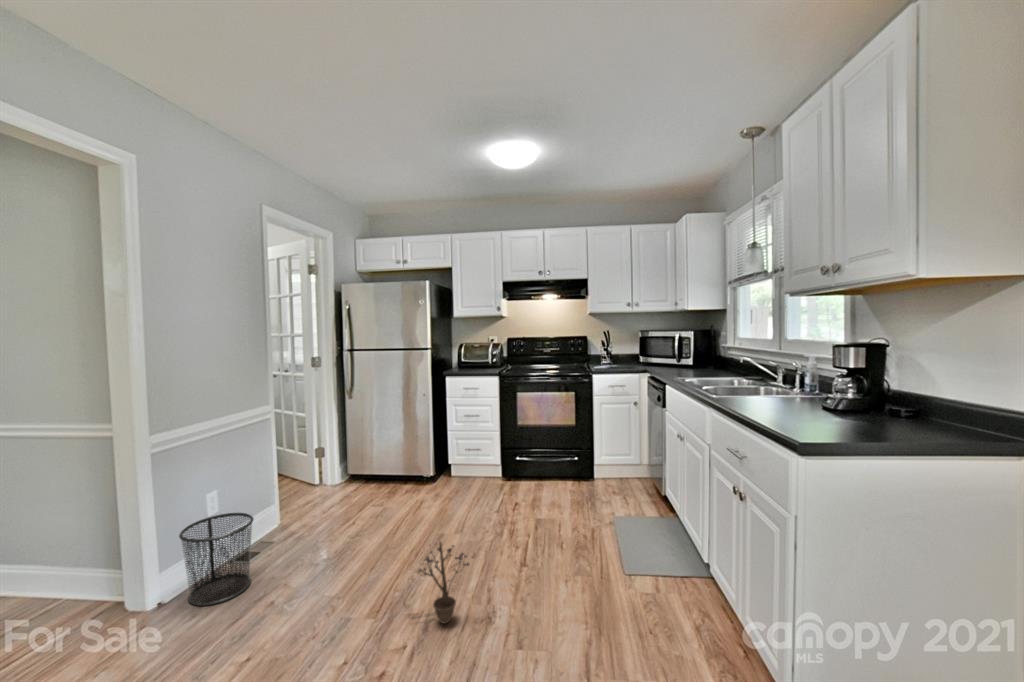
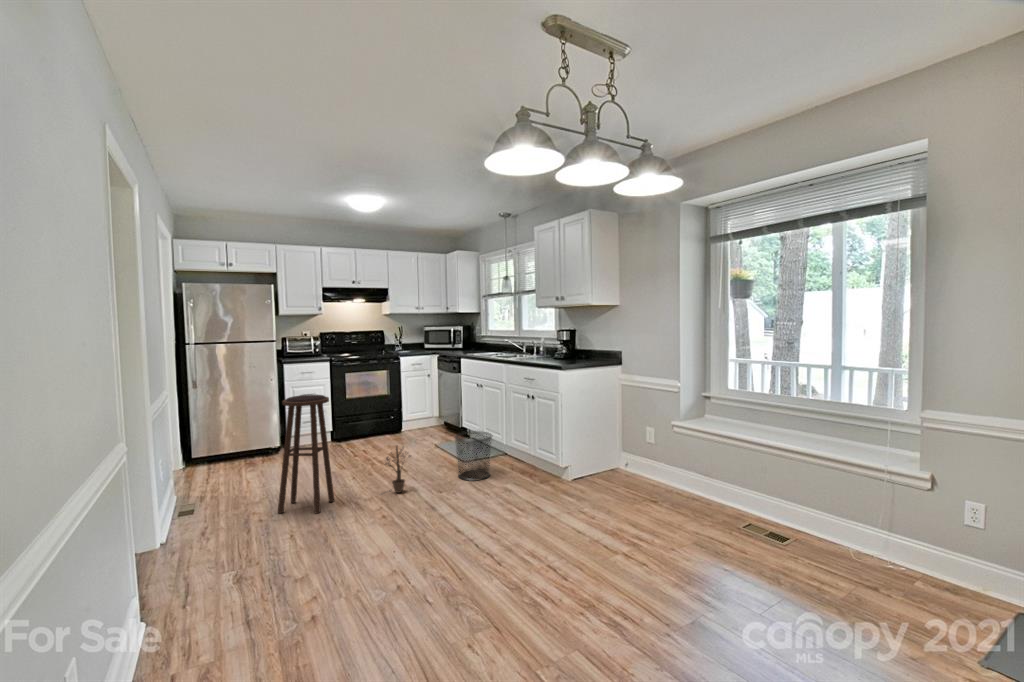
stool: none [286,437,363,622] -> present [278,395,334,513]
waste bin: present [179,513,253,606] -> present [455,431,492,481]

